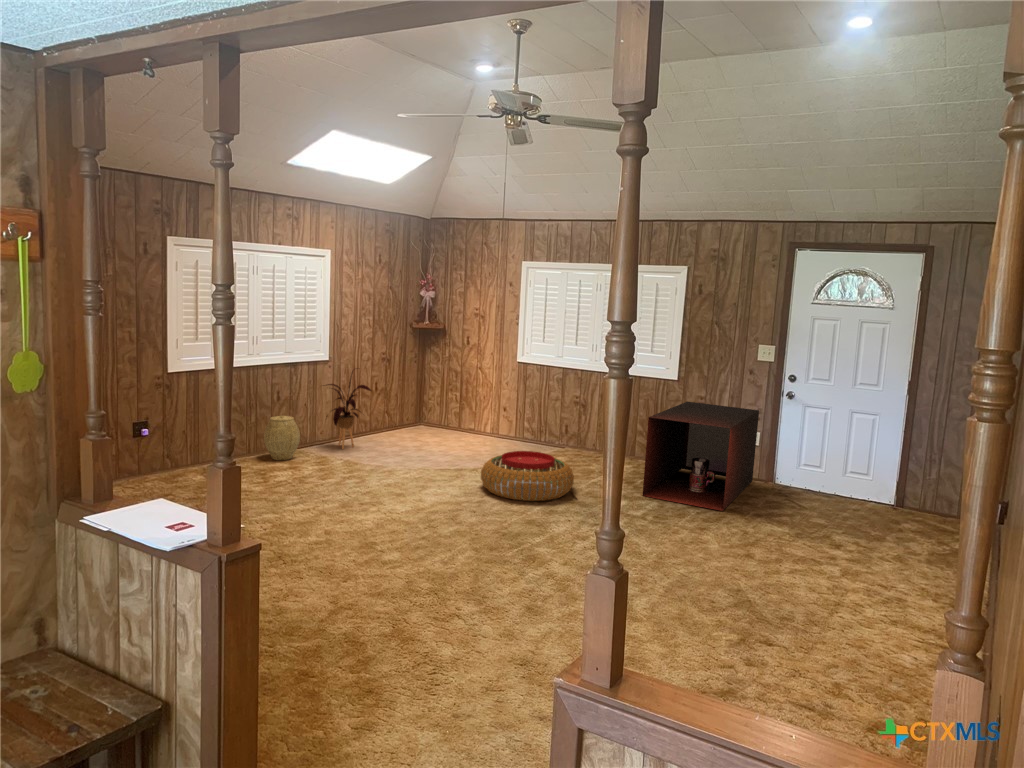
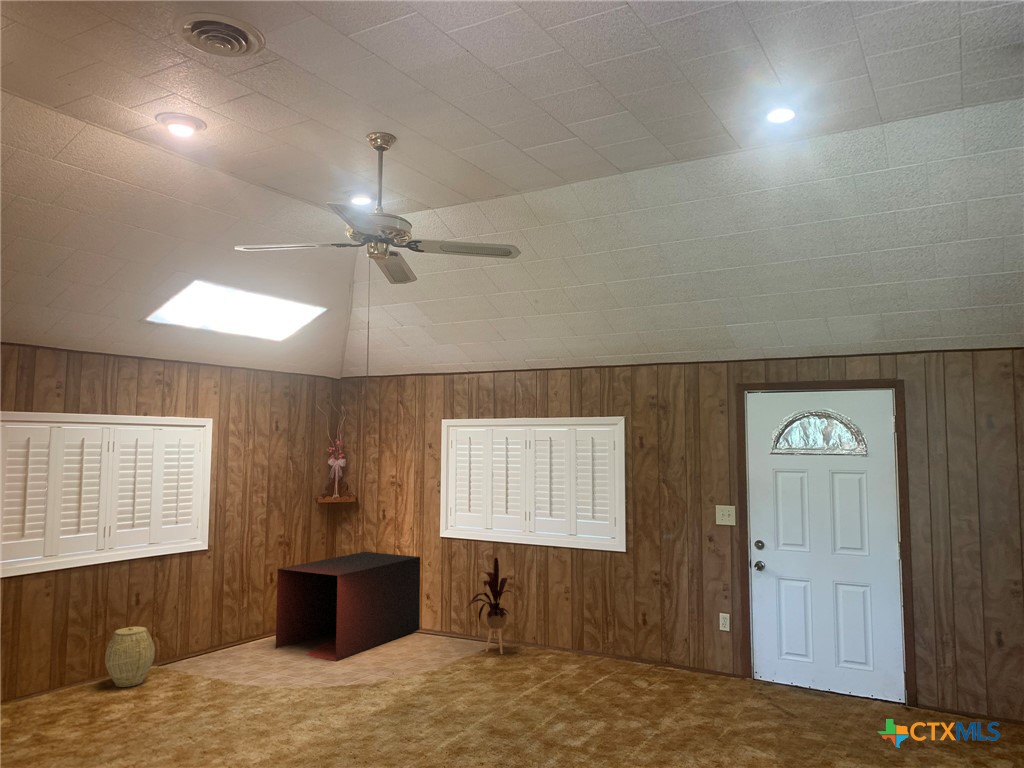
house plant: present [326,371,371,449] -> present [466,558,511,654]
storage cabinet: present [643,402,759,511] -> present [276,552,420,661]
pouf: present [481,451,574,501] -> none [376,658,497,731]

